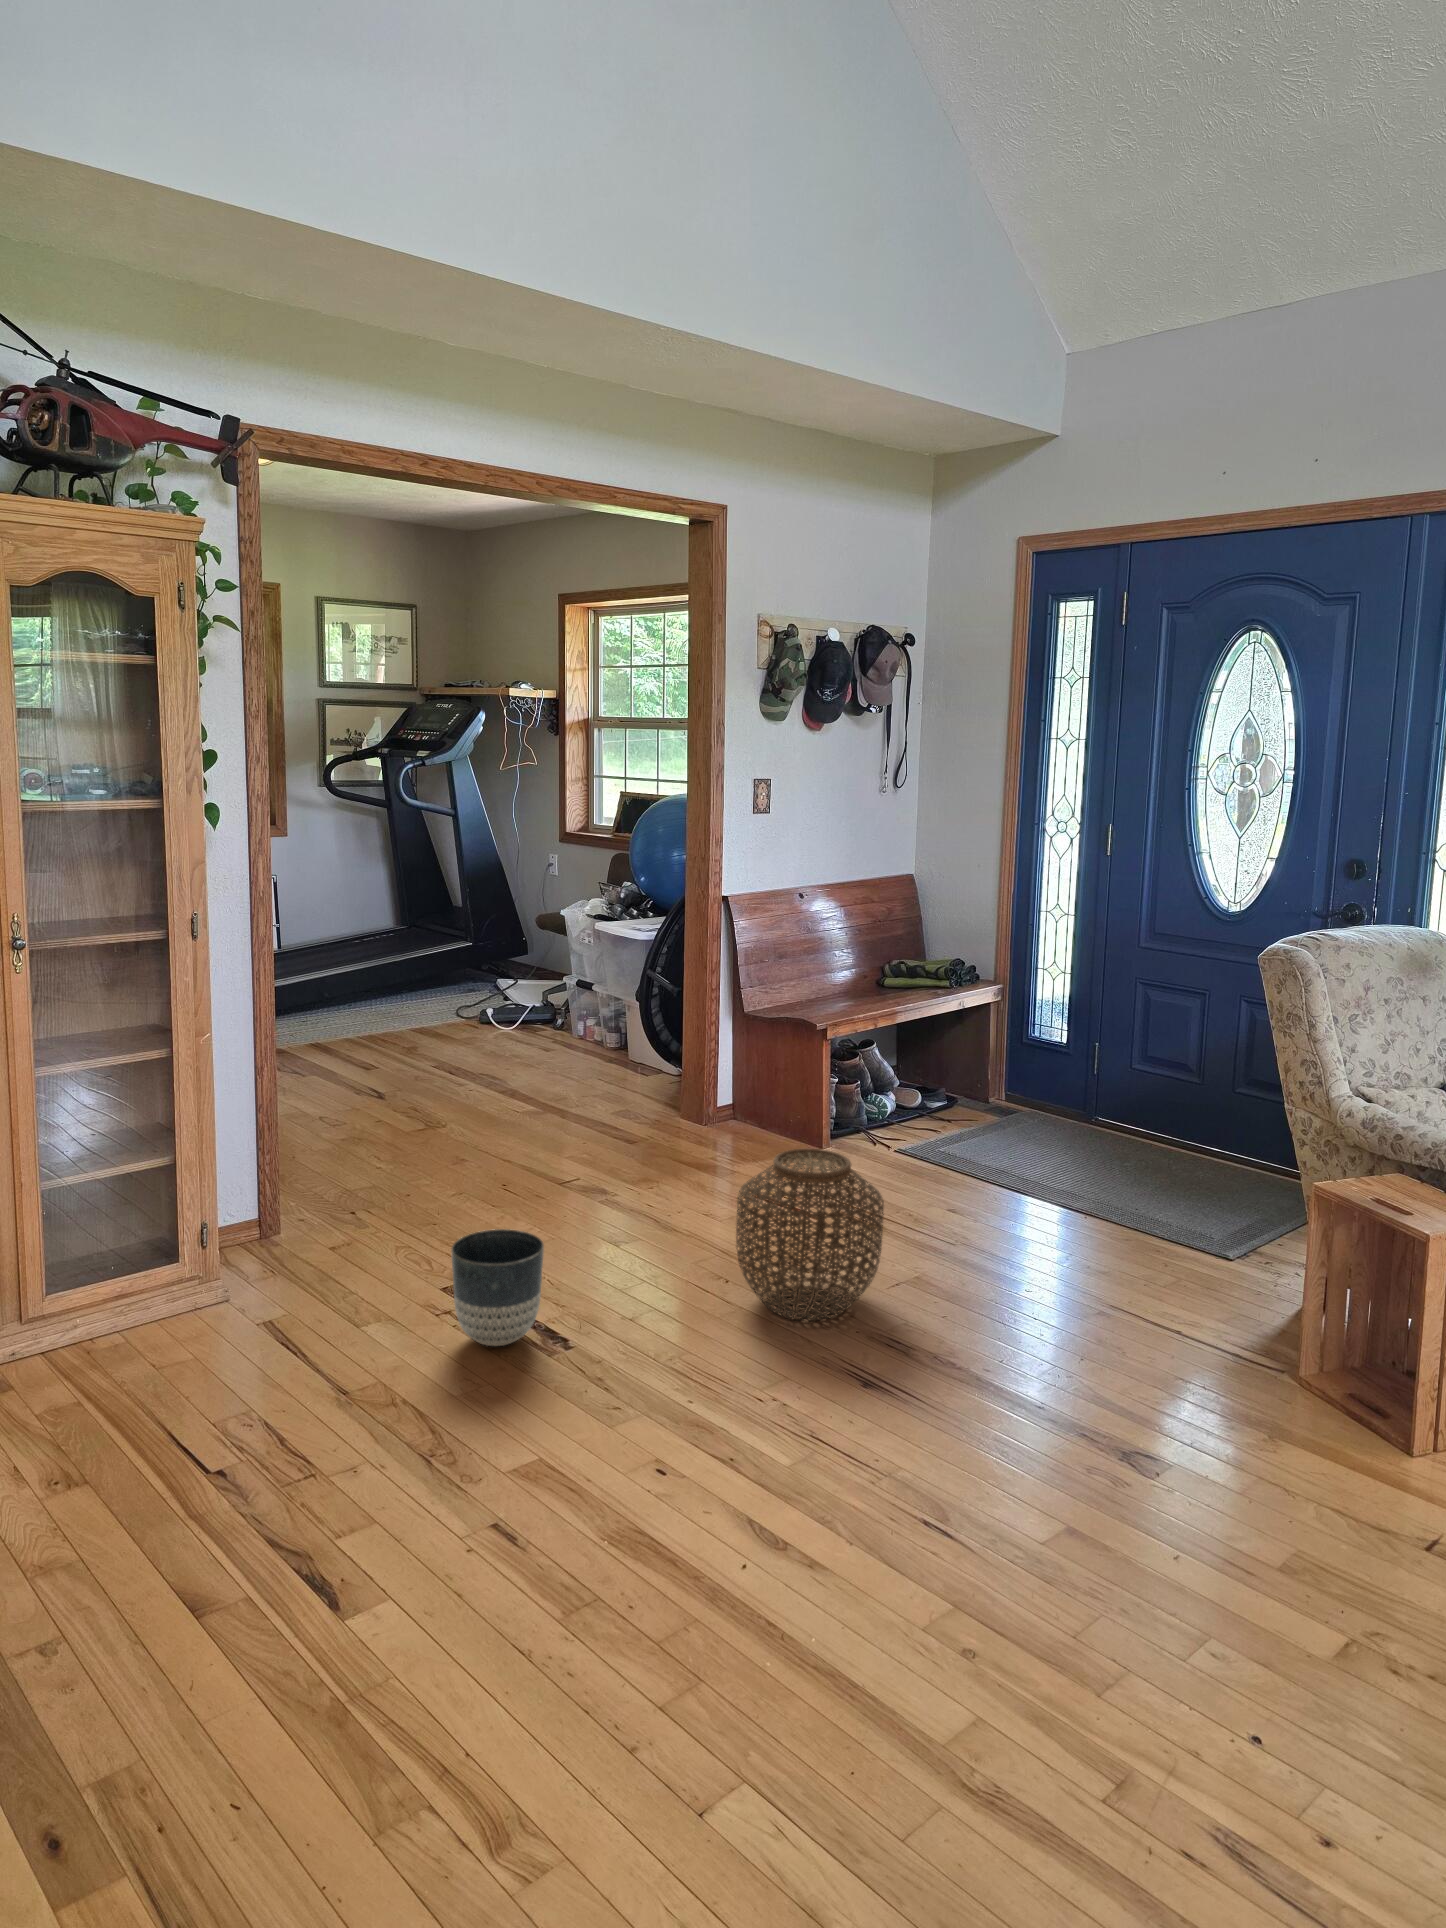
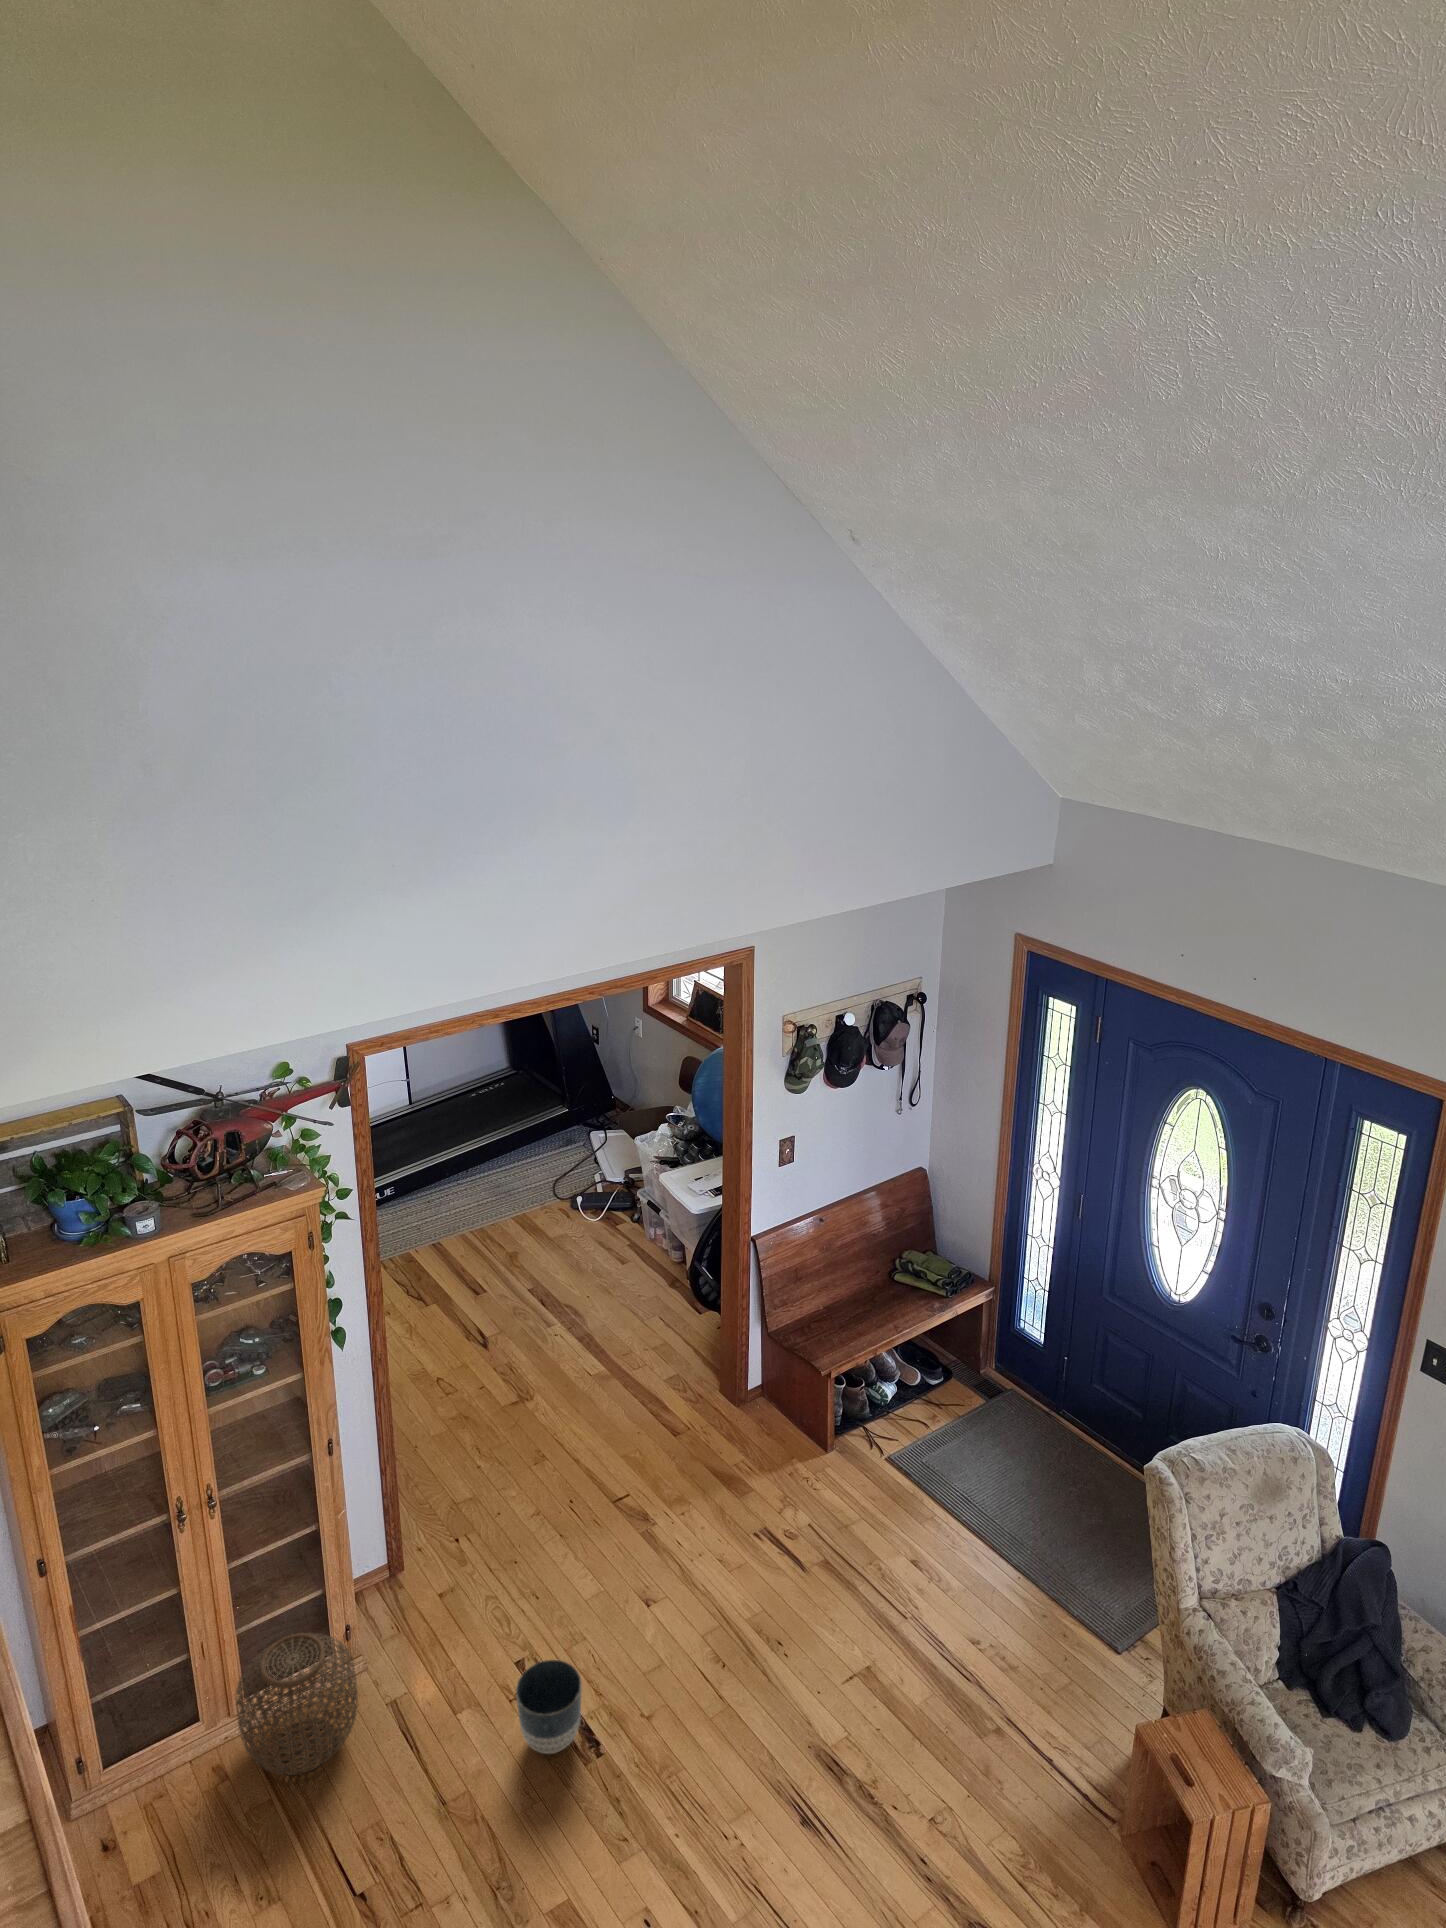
woven basket: present [736,1149,884,1321] -> present [236,1633,358,1775]

